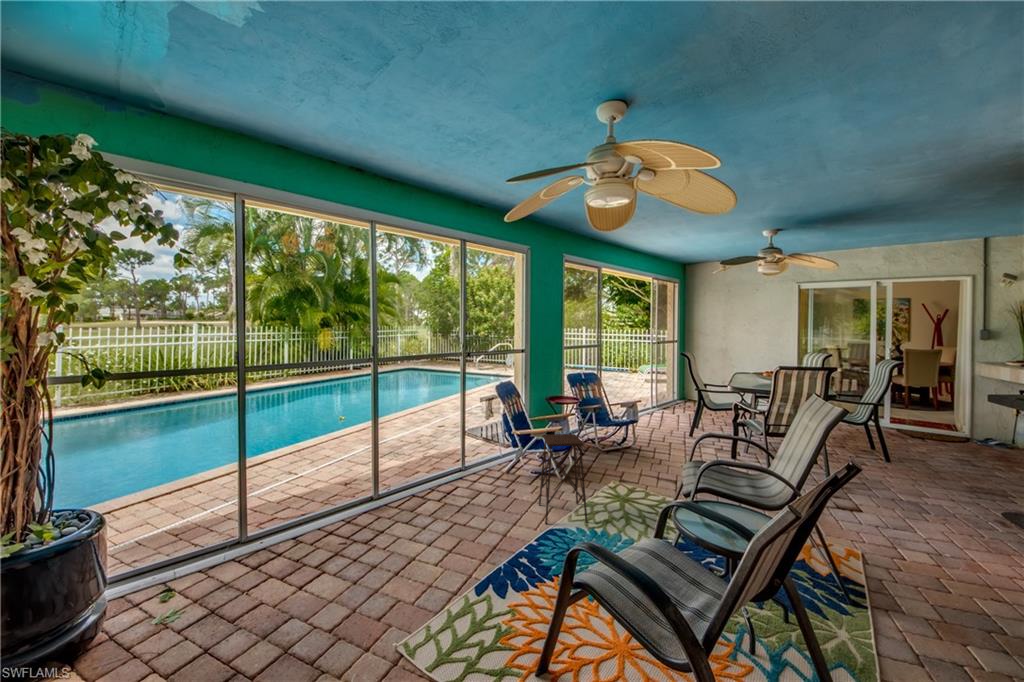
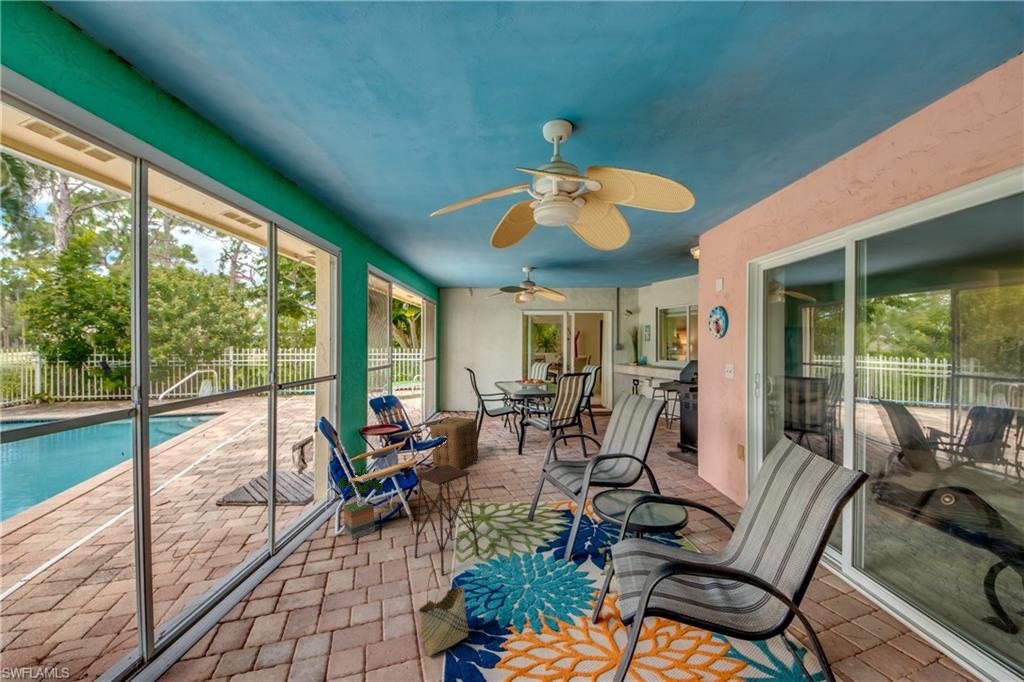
ottoman: none [619,401,670,455] -> present [430,417,478,469]
potted tree: none [504,424,539,478] -> present [337,470,383,540]
woven basket: none [486,503,527,566] -> present [419,569,468,656]

